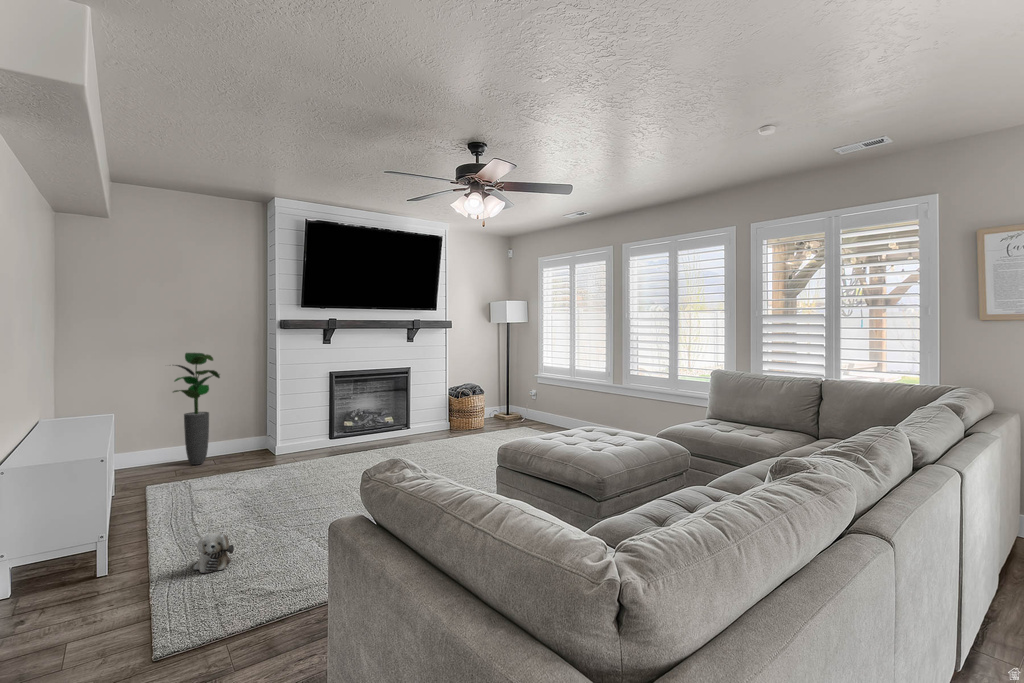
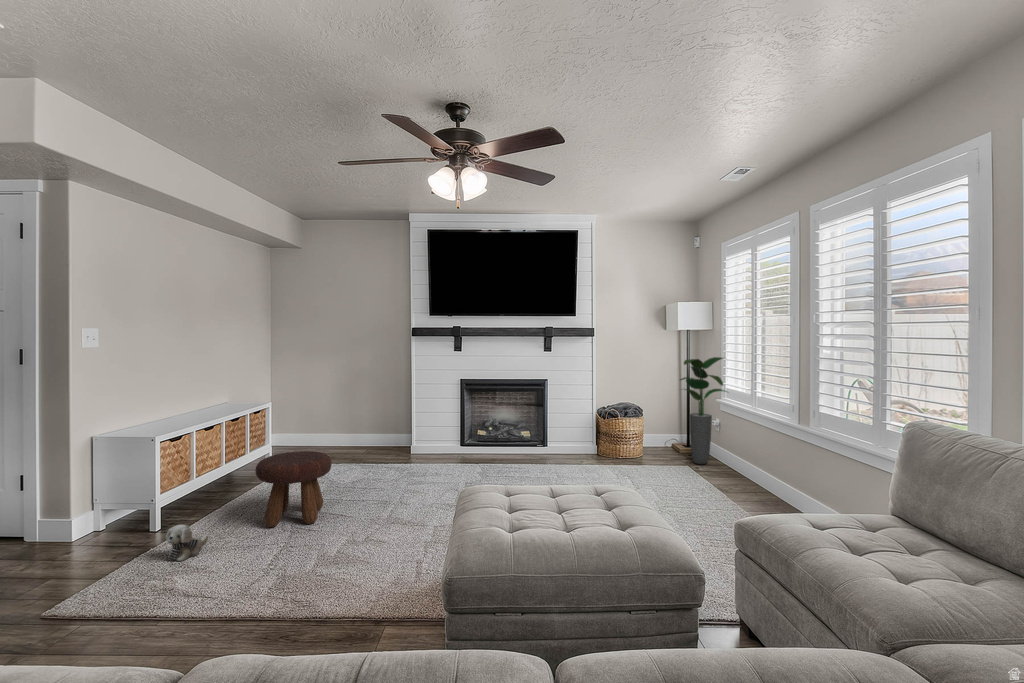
potted plant: present [173,353,220,465] -> present [680,357,726,464]
footstool: none [230,448,310,527] -> present [255,451,332,527]

